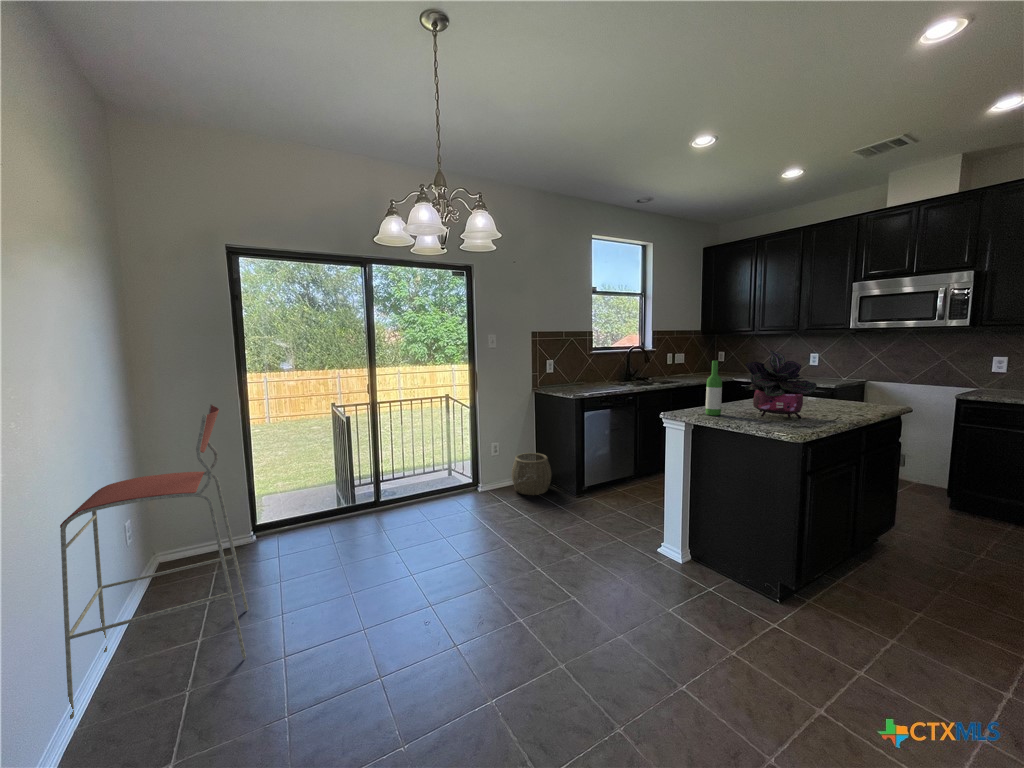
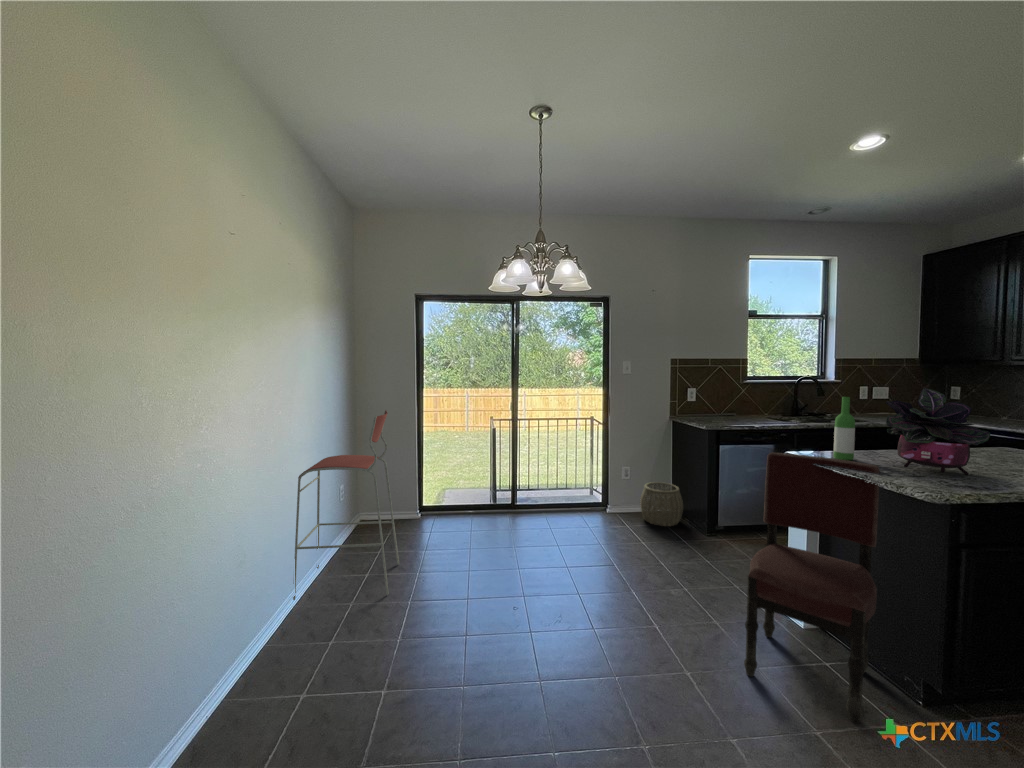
dining chair: none [661,414,766,639] -> present [744,453,880,724]

